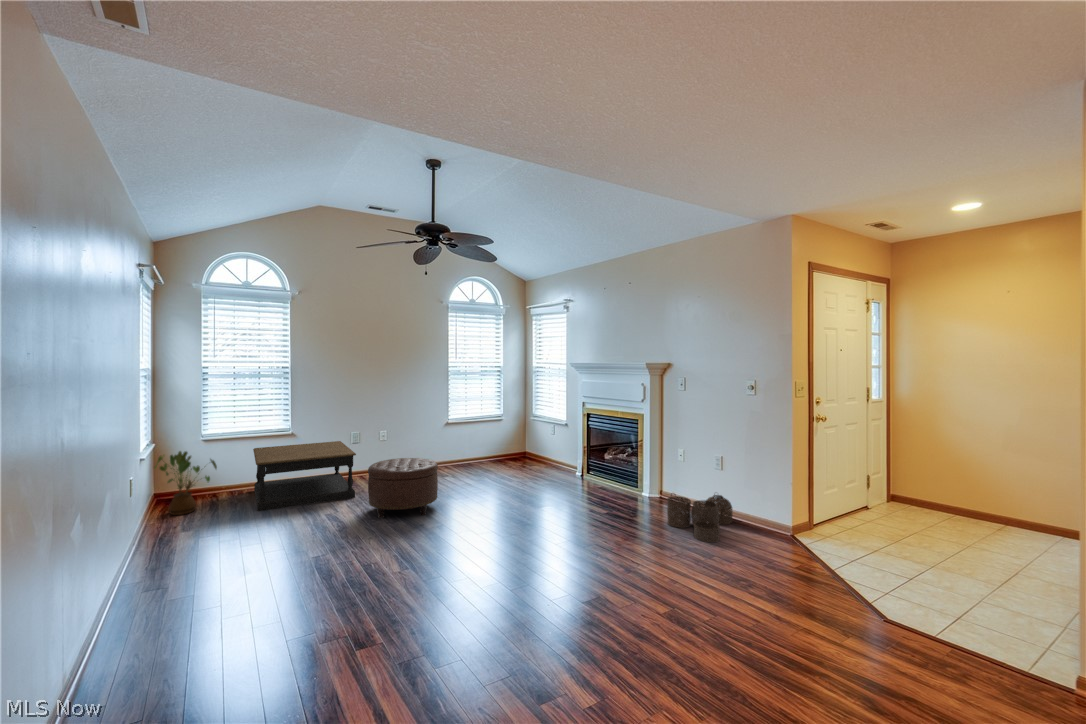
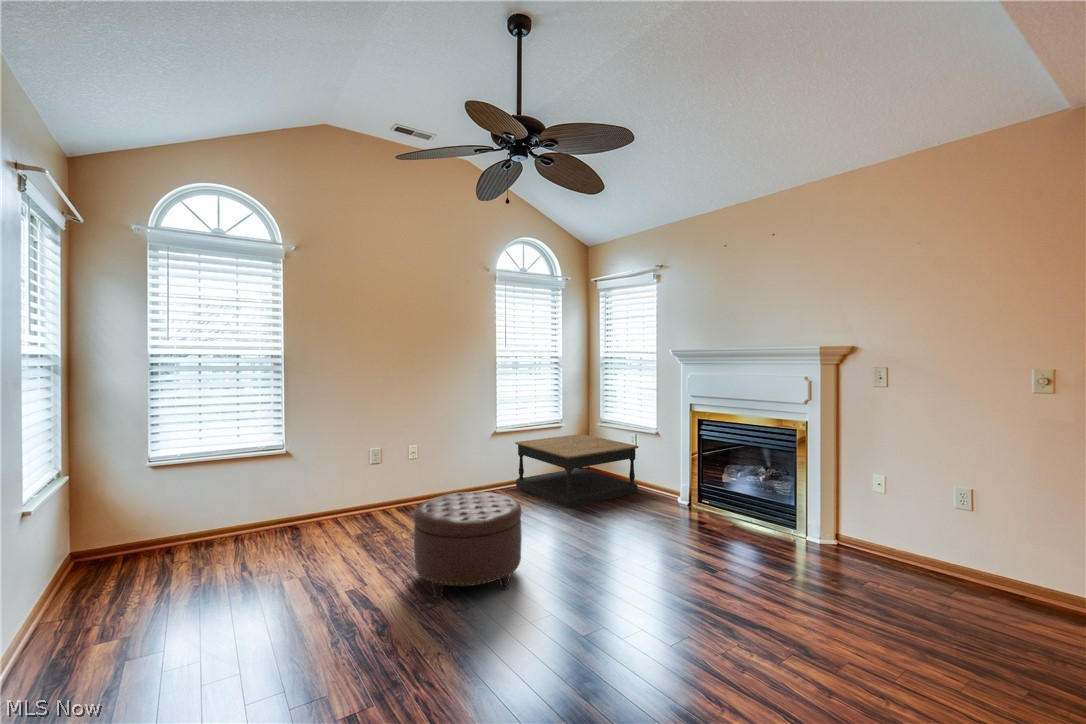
coffee table: present [253,441,356,511] -> present [515,434,638,508]
house plant: present [155,451,217,515] -> none [58,487,168,598]
woven basket: present [667,495,733,542] -> none [910,548,1052,653]

